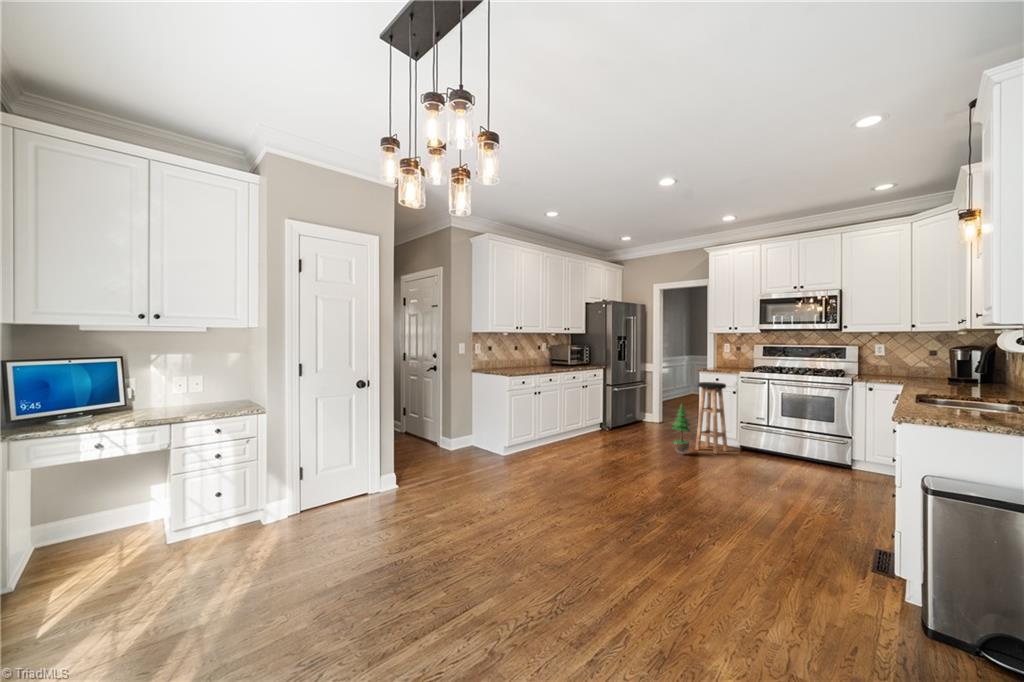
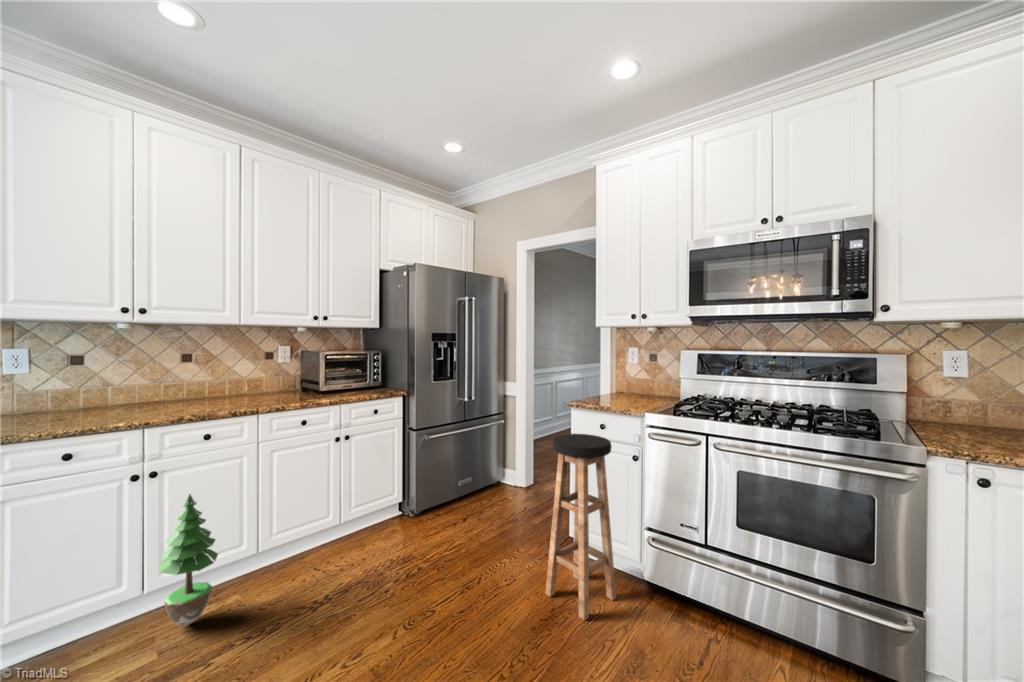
potted tree: present [672,404,690,454] -> present [159,494,218,626]

